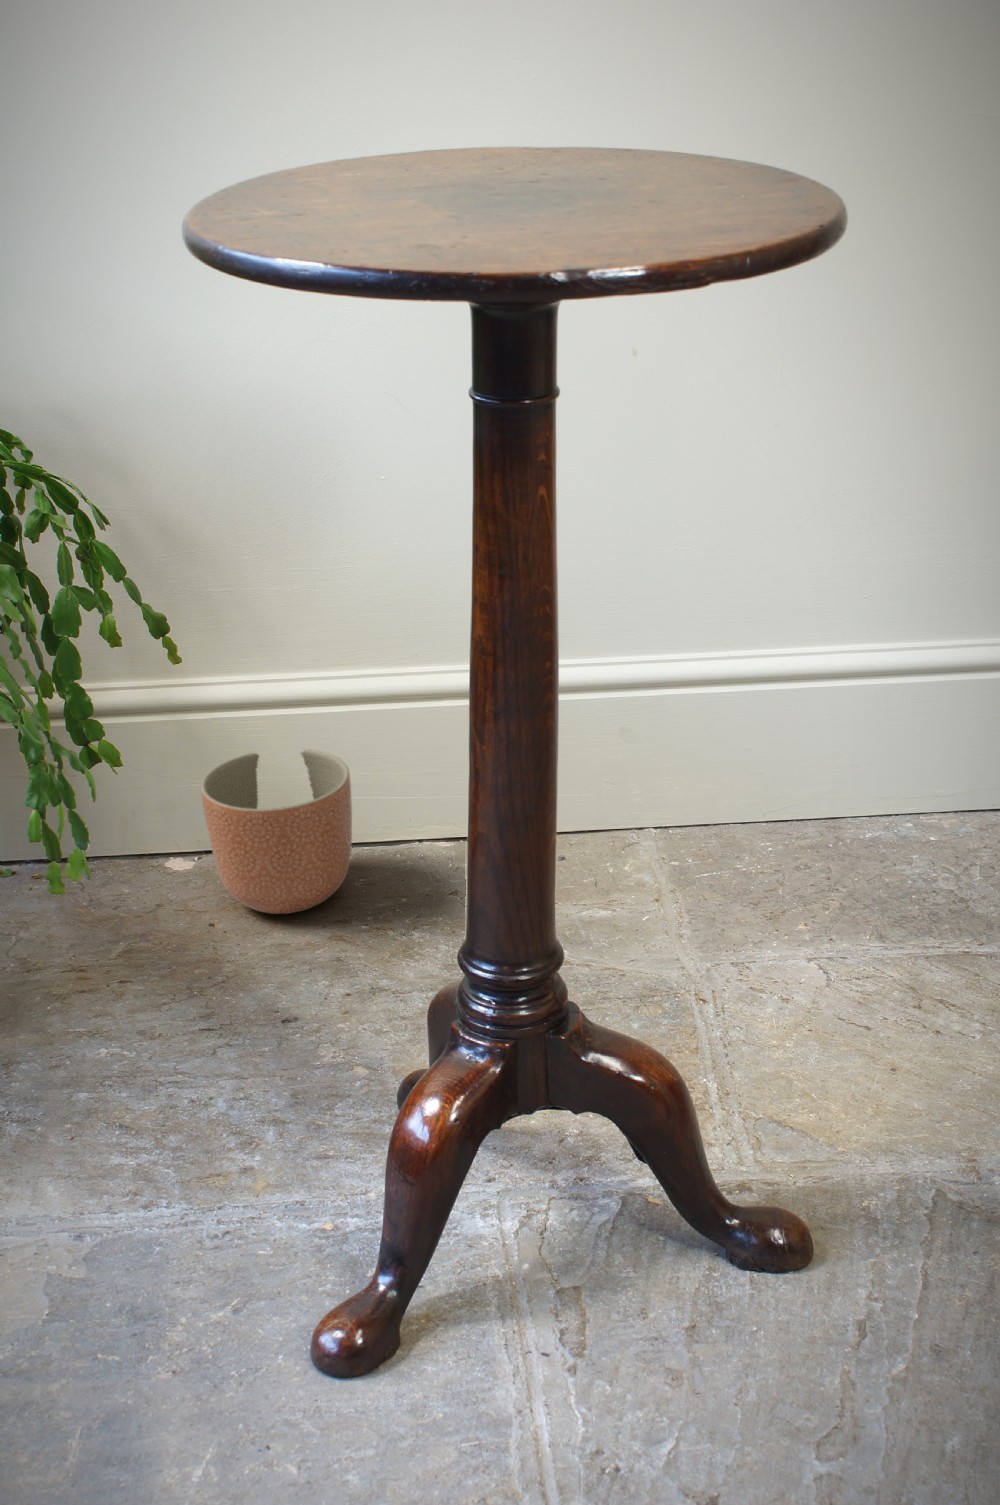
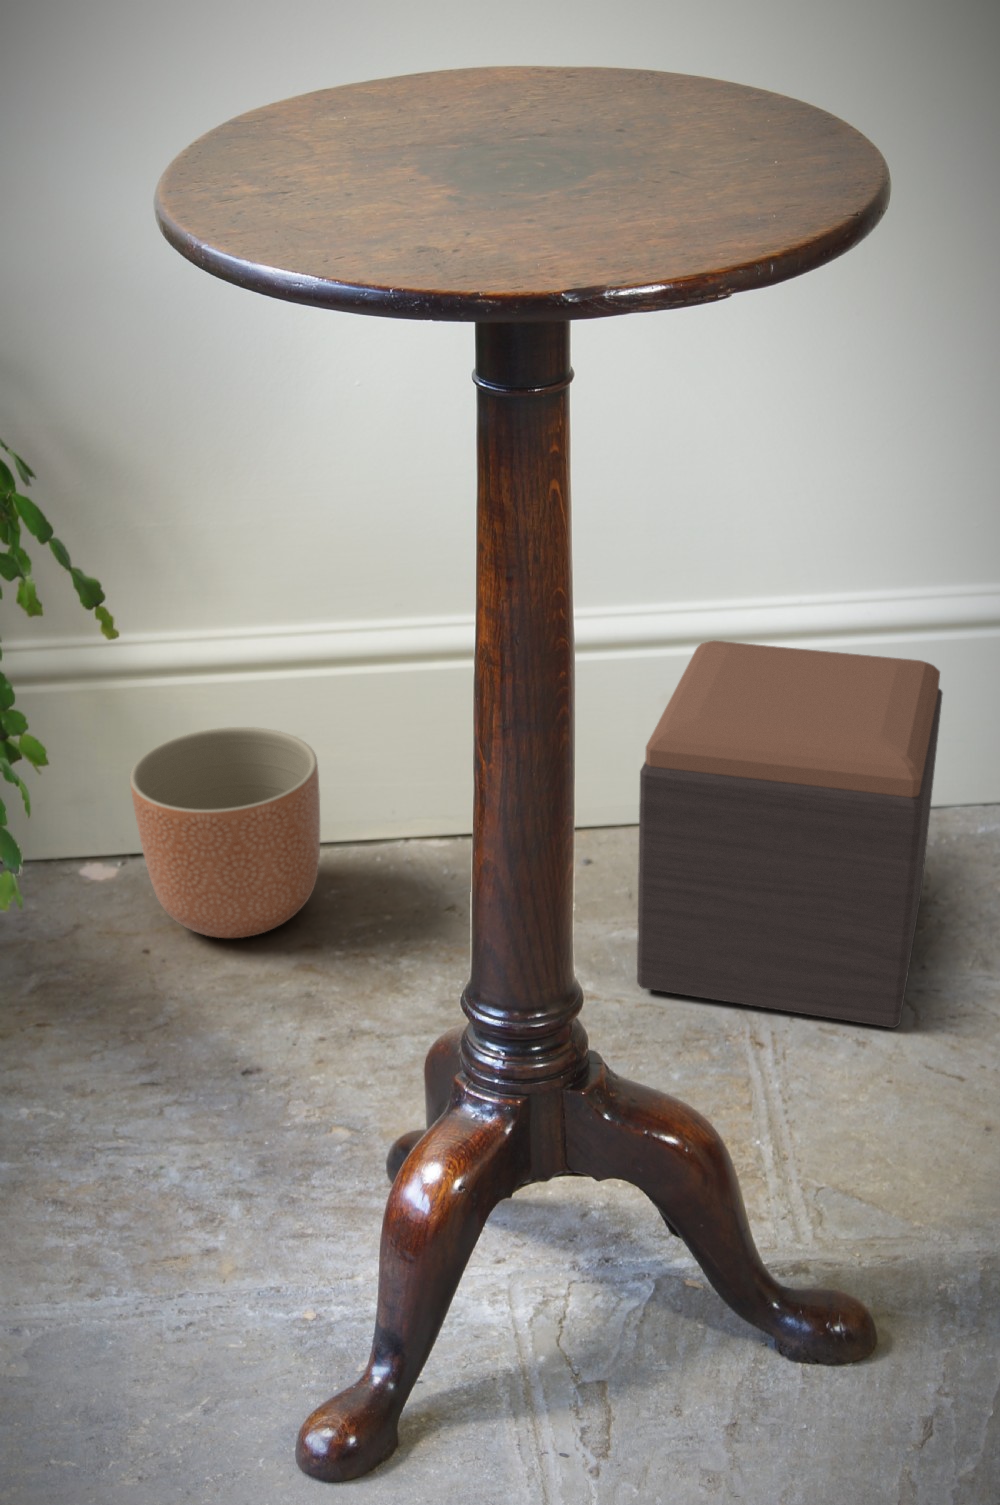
footstool: none [603,680,844,987] -> present [637,641,943,1028]

